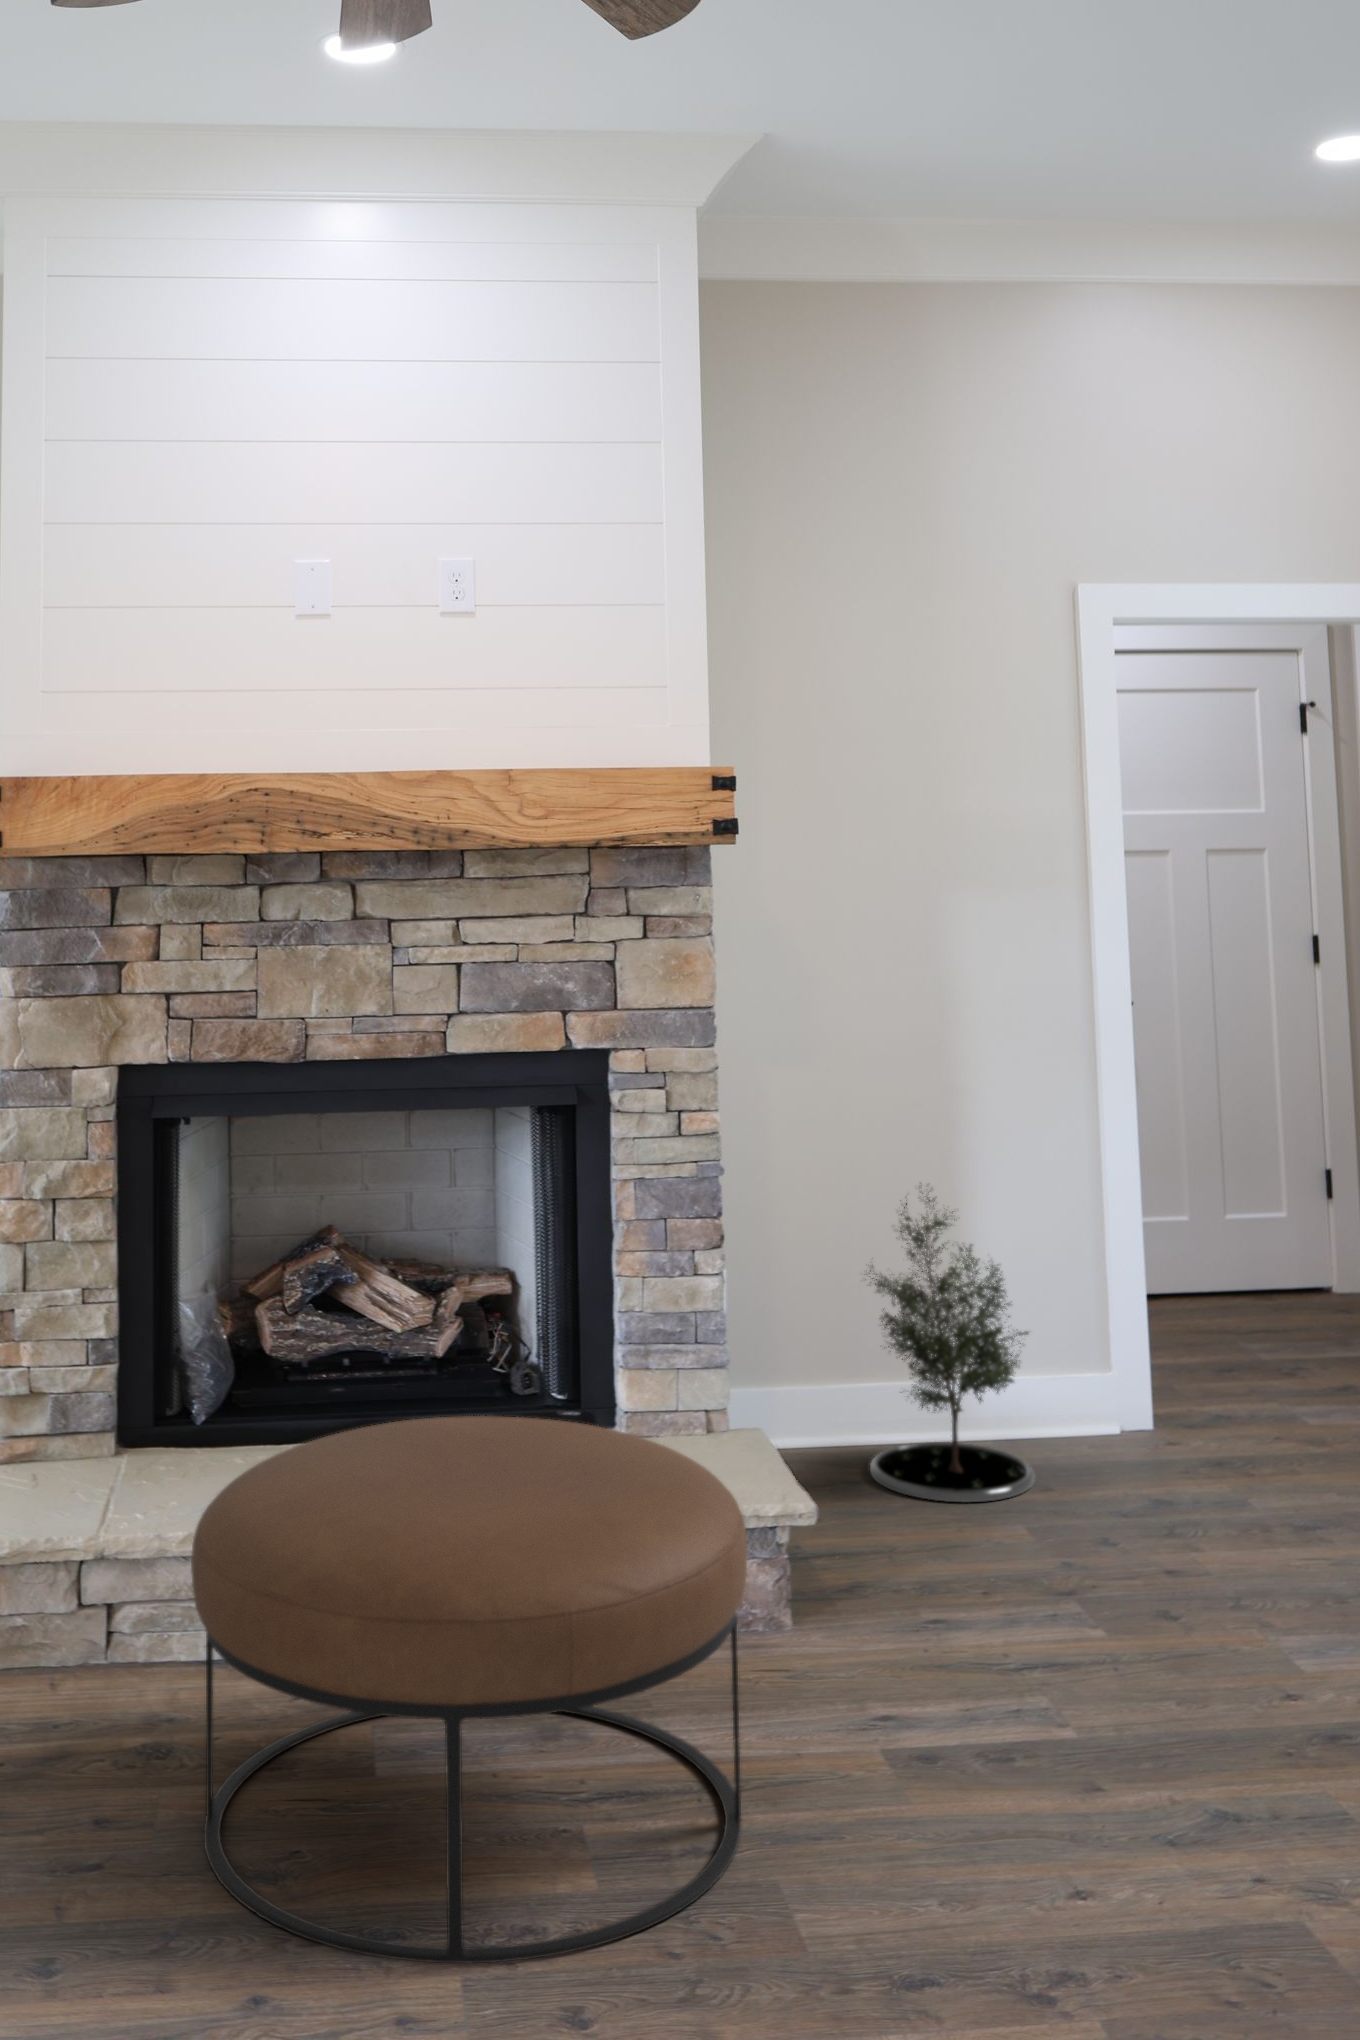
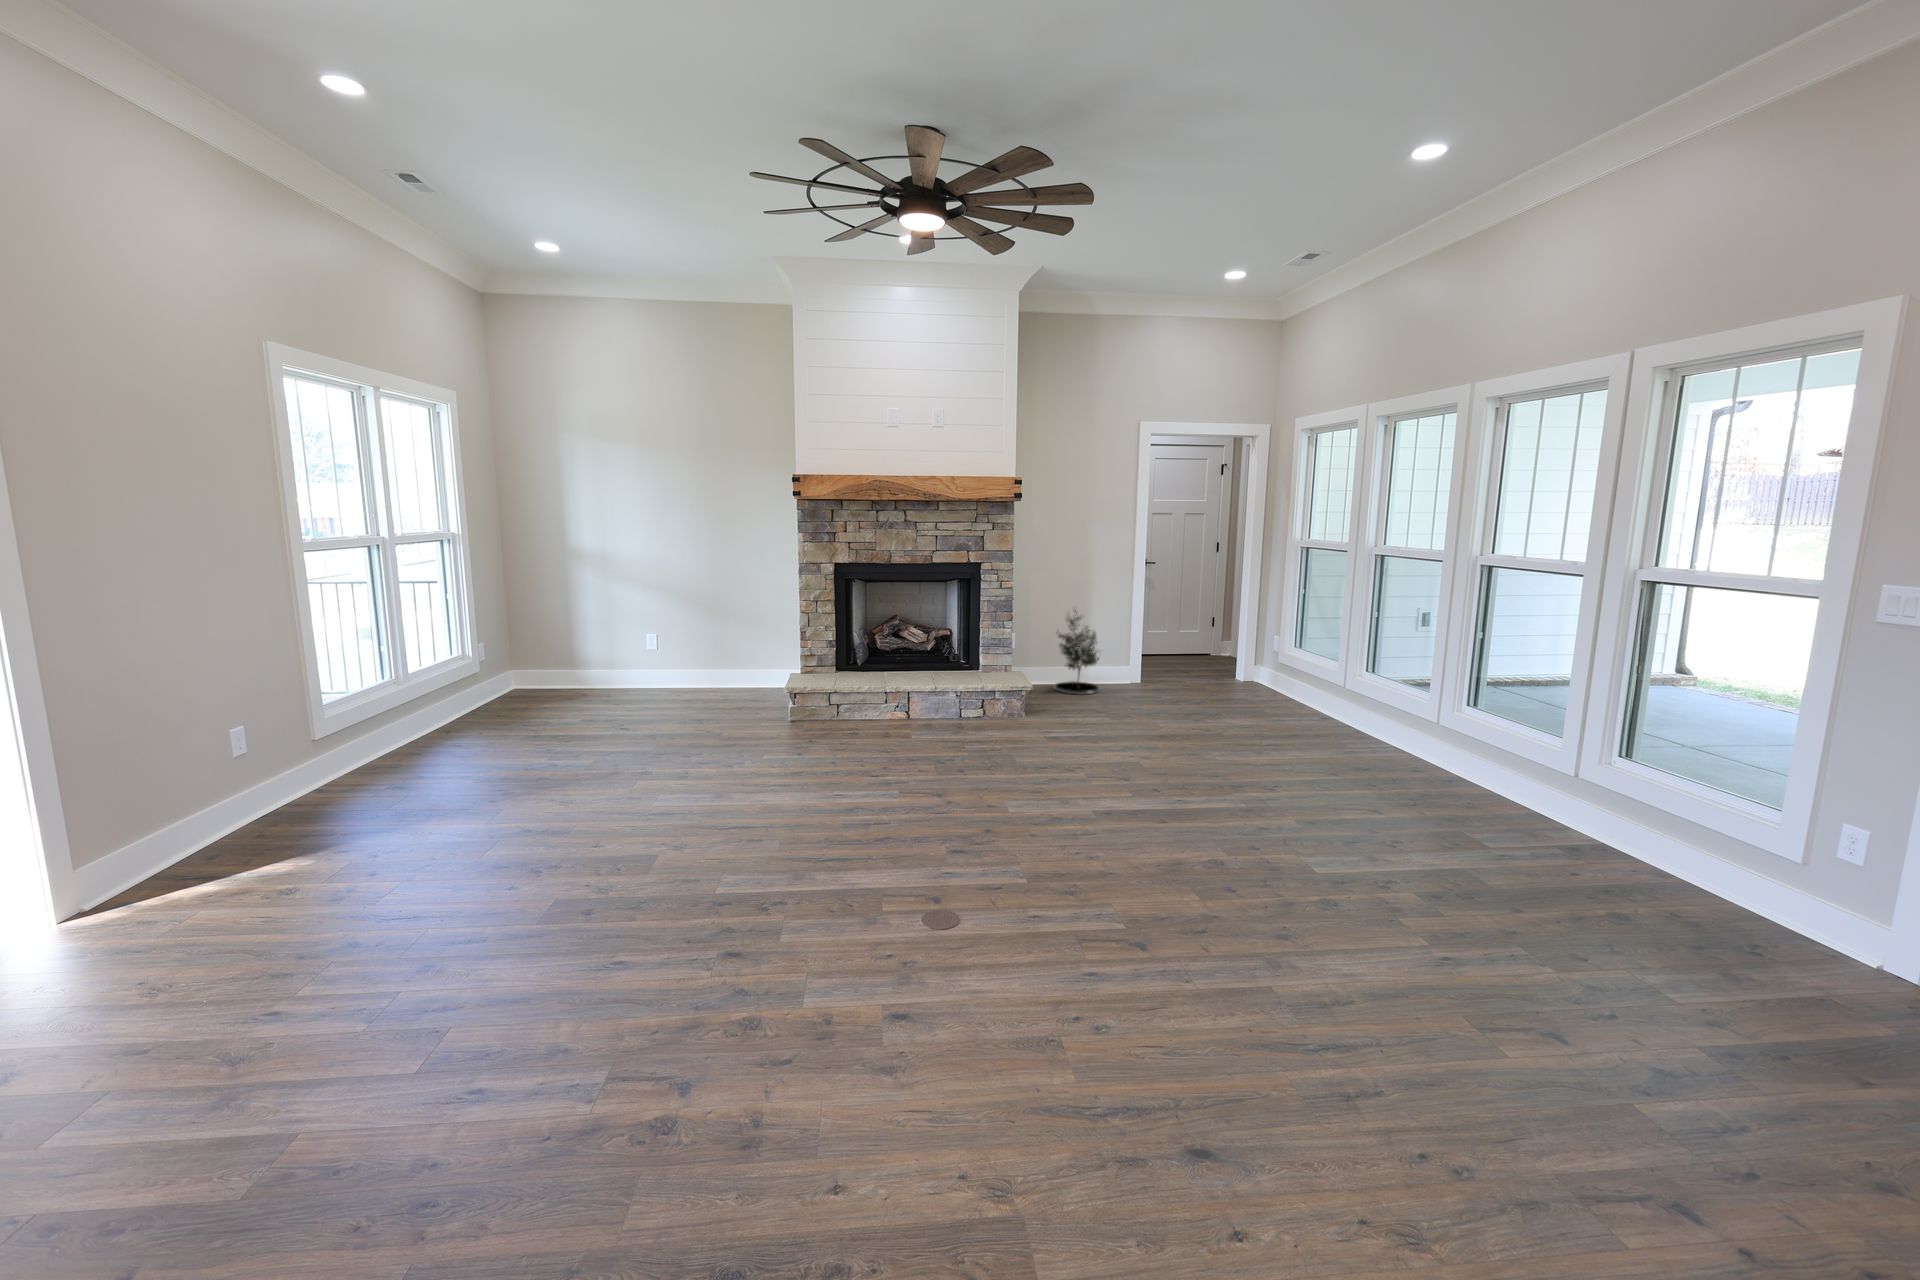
ottoman: present [191,1416,748,1963] -> none [864,655,1010,770]

